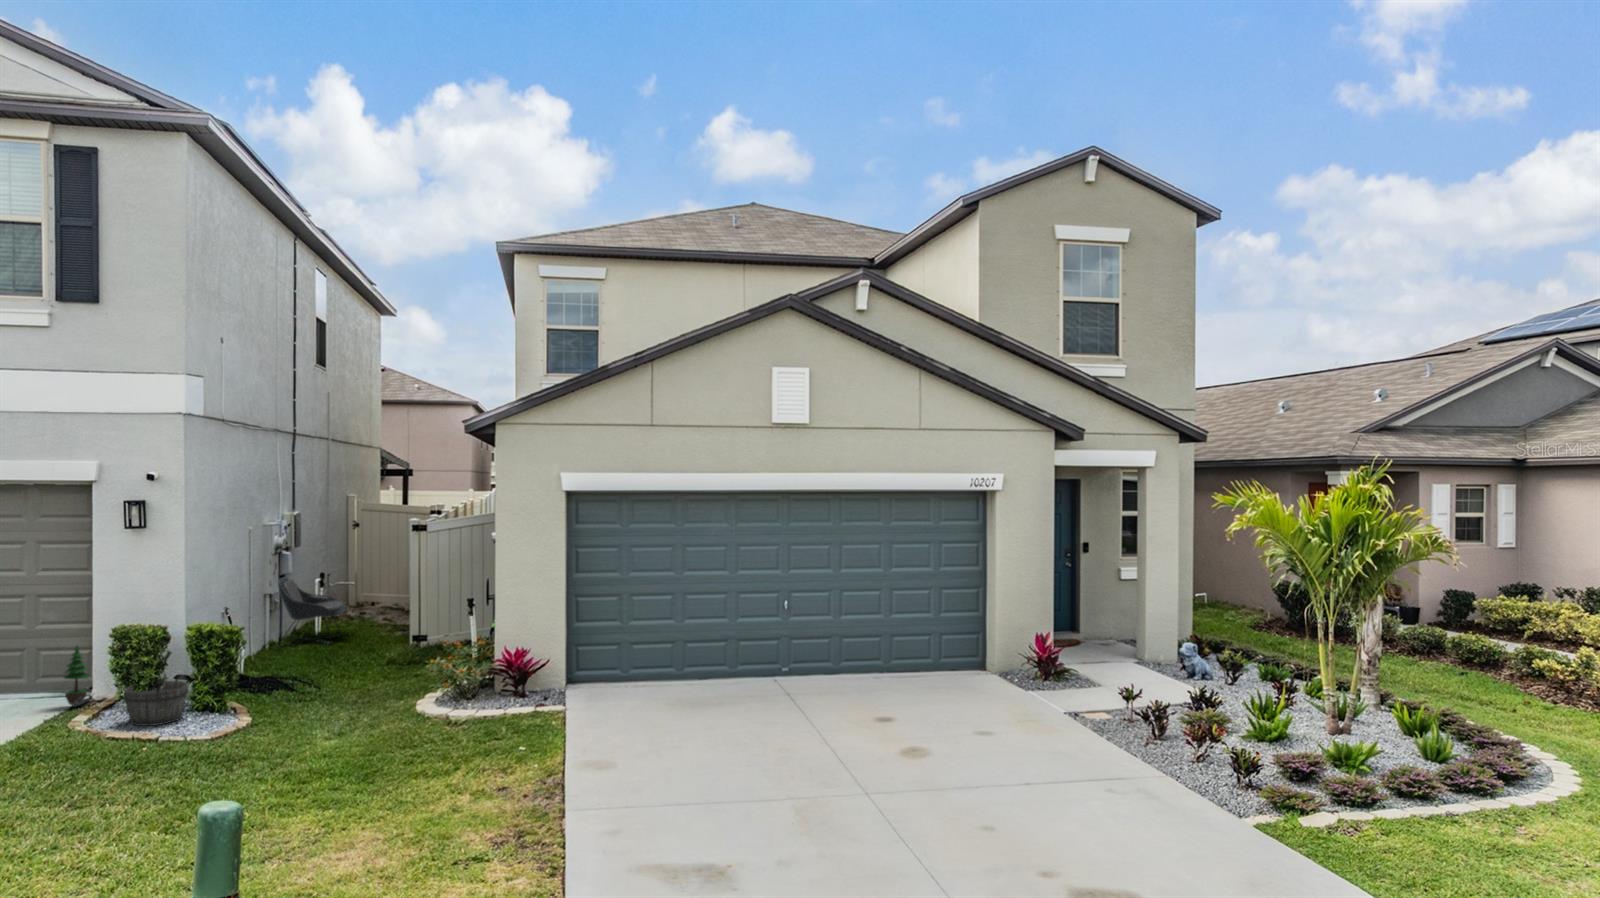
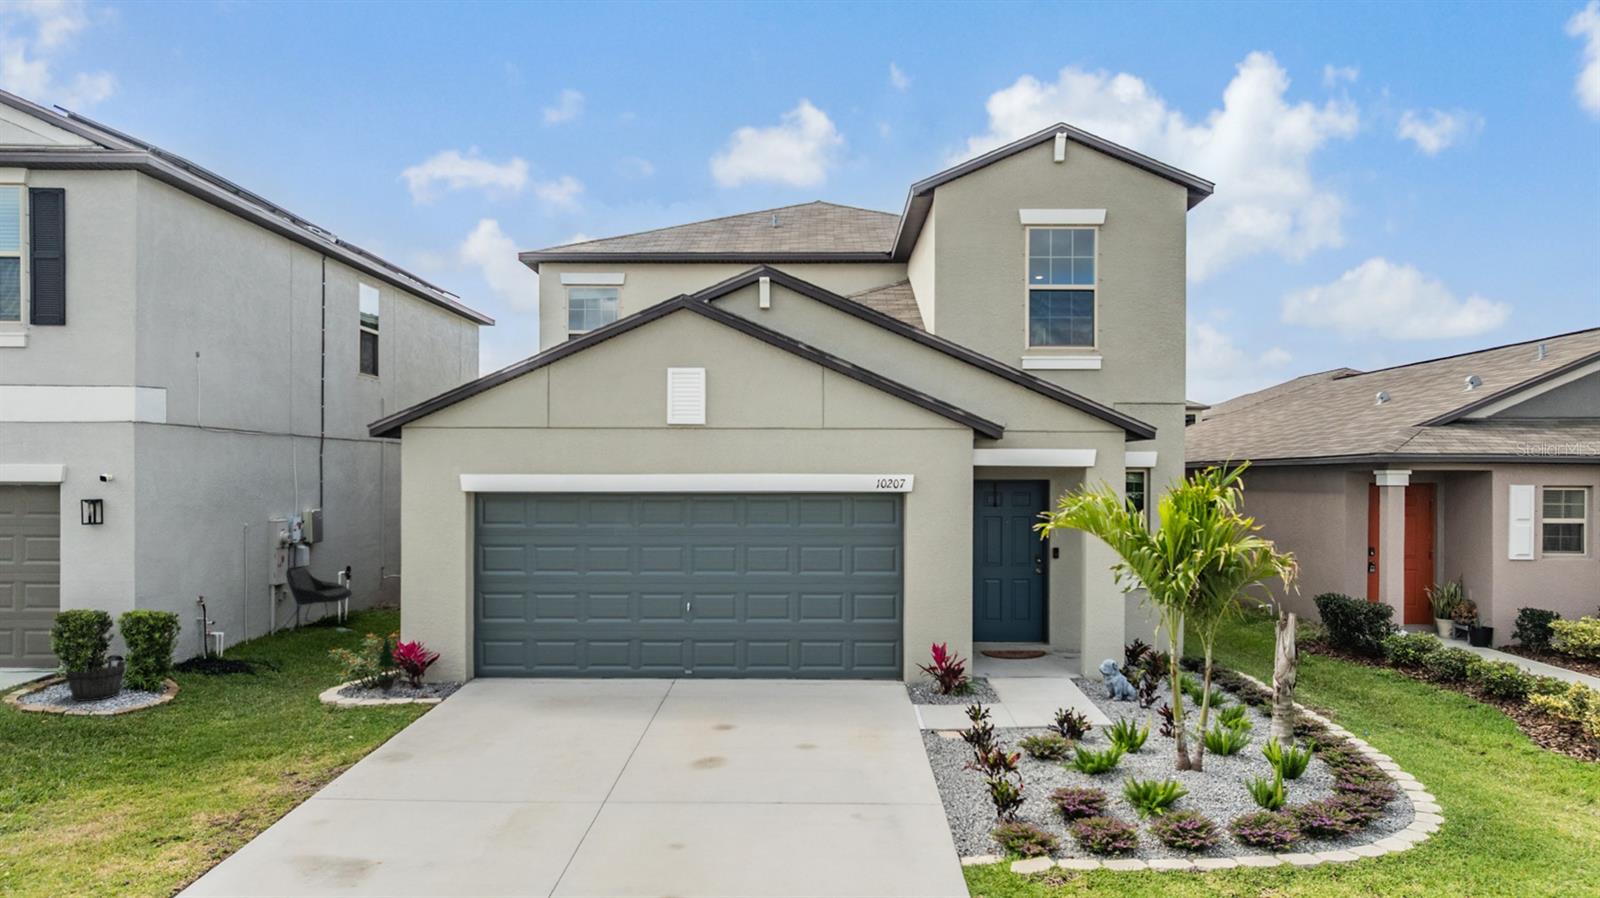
potted tree: present [64,646,89,707] -> present [376,637,396,691]

